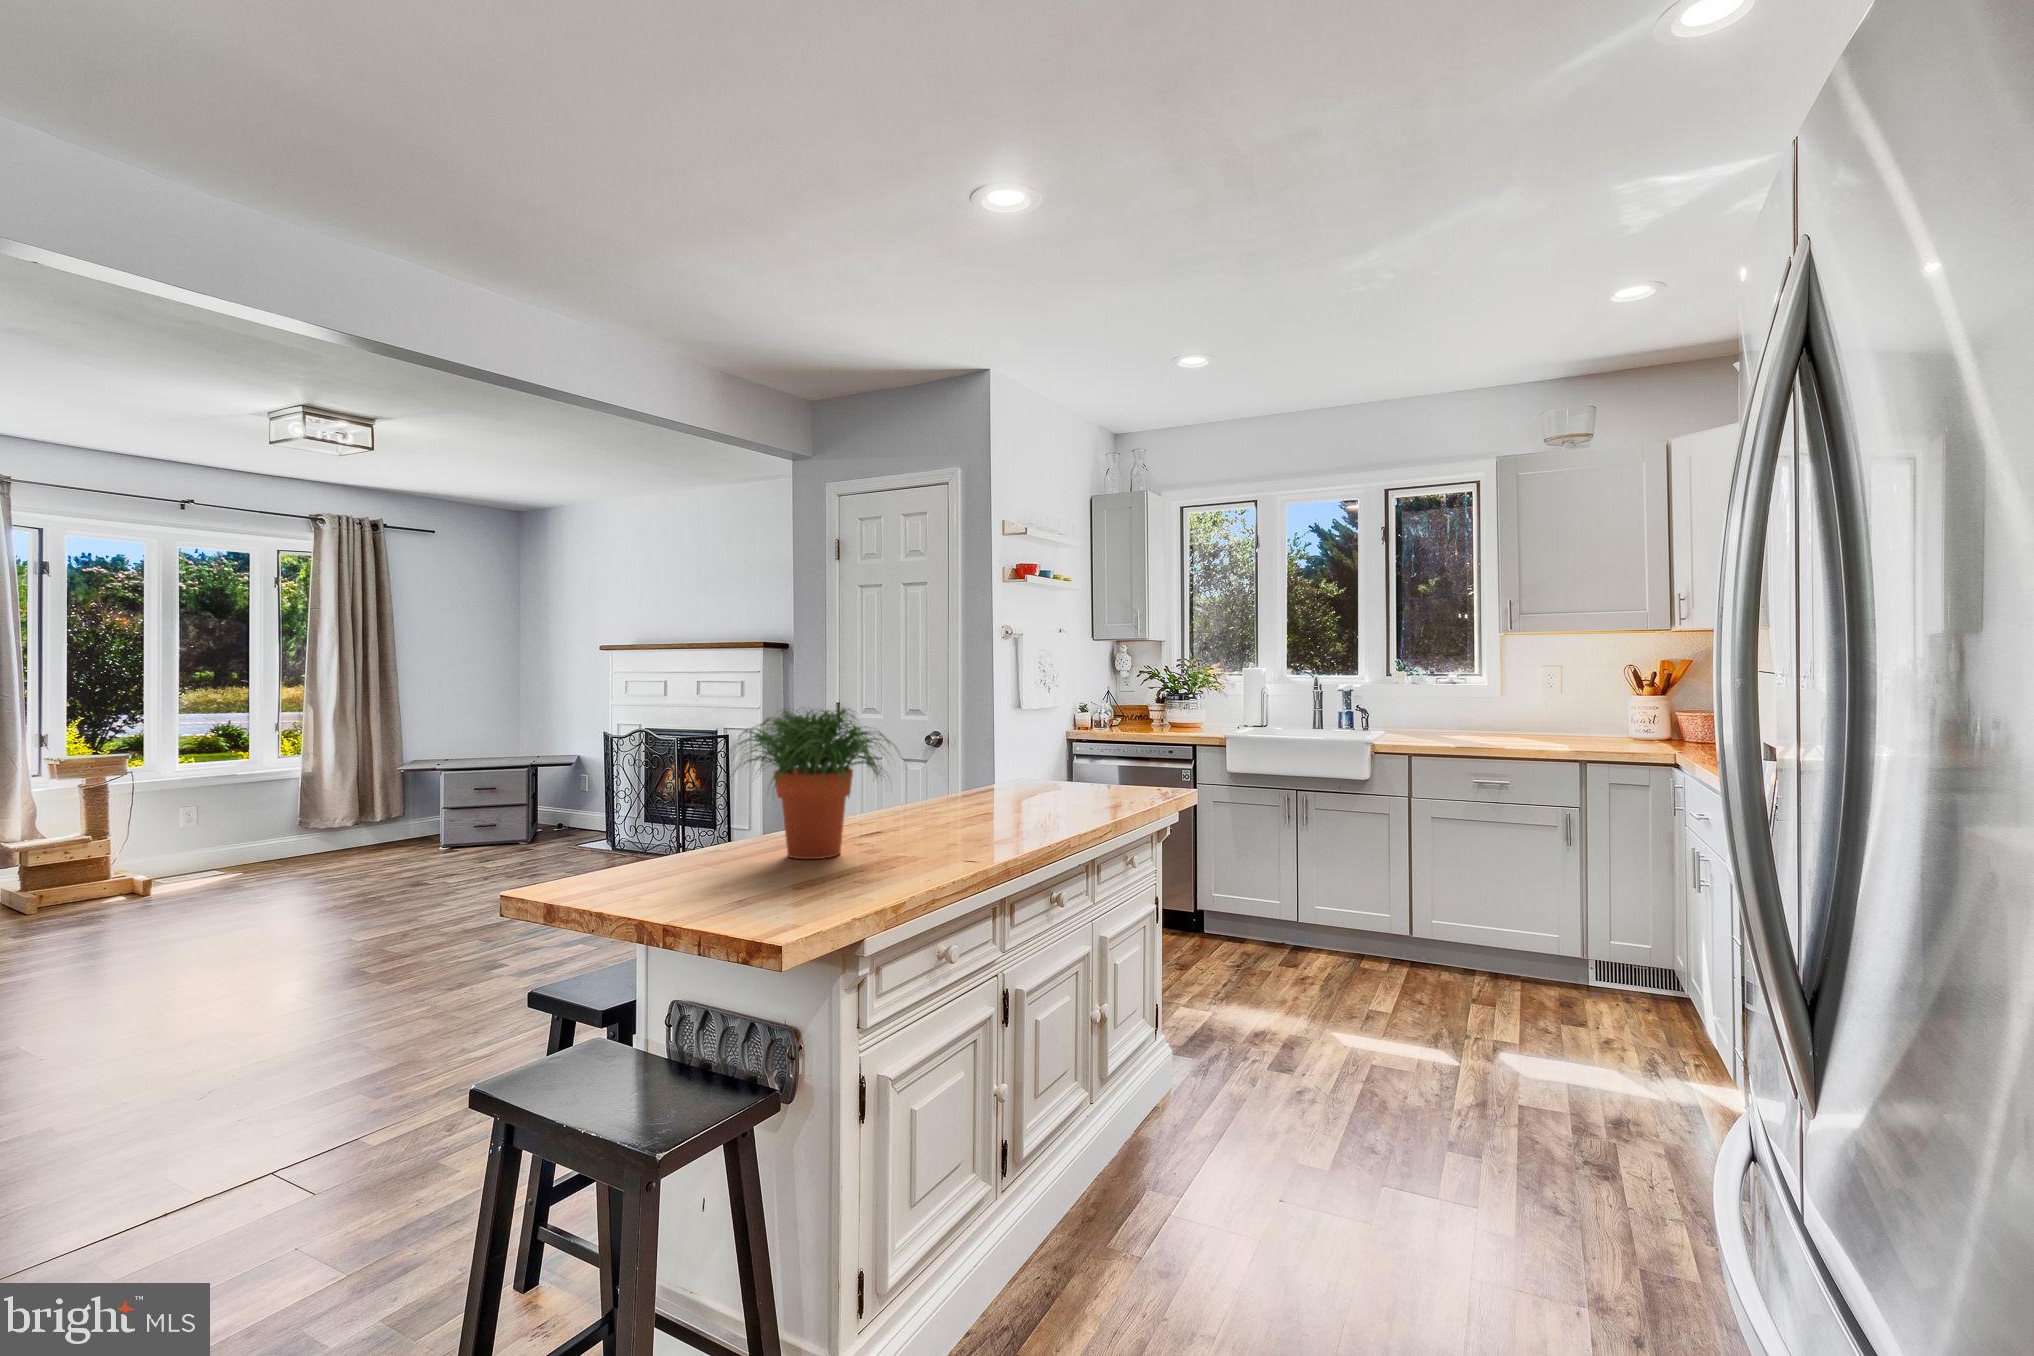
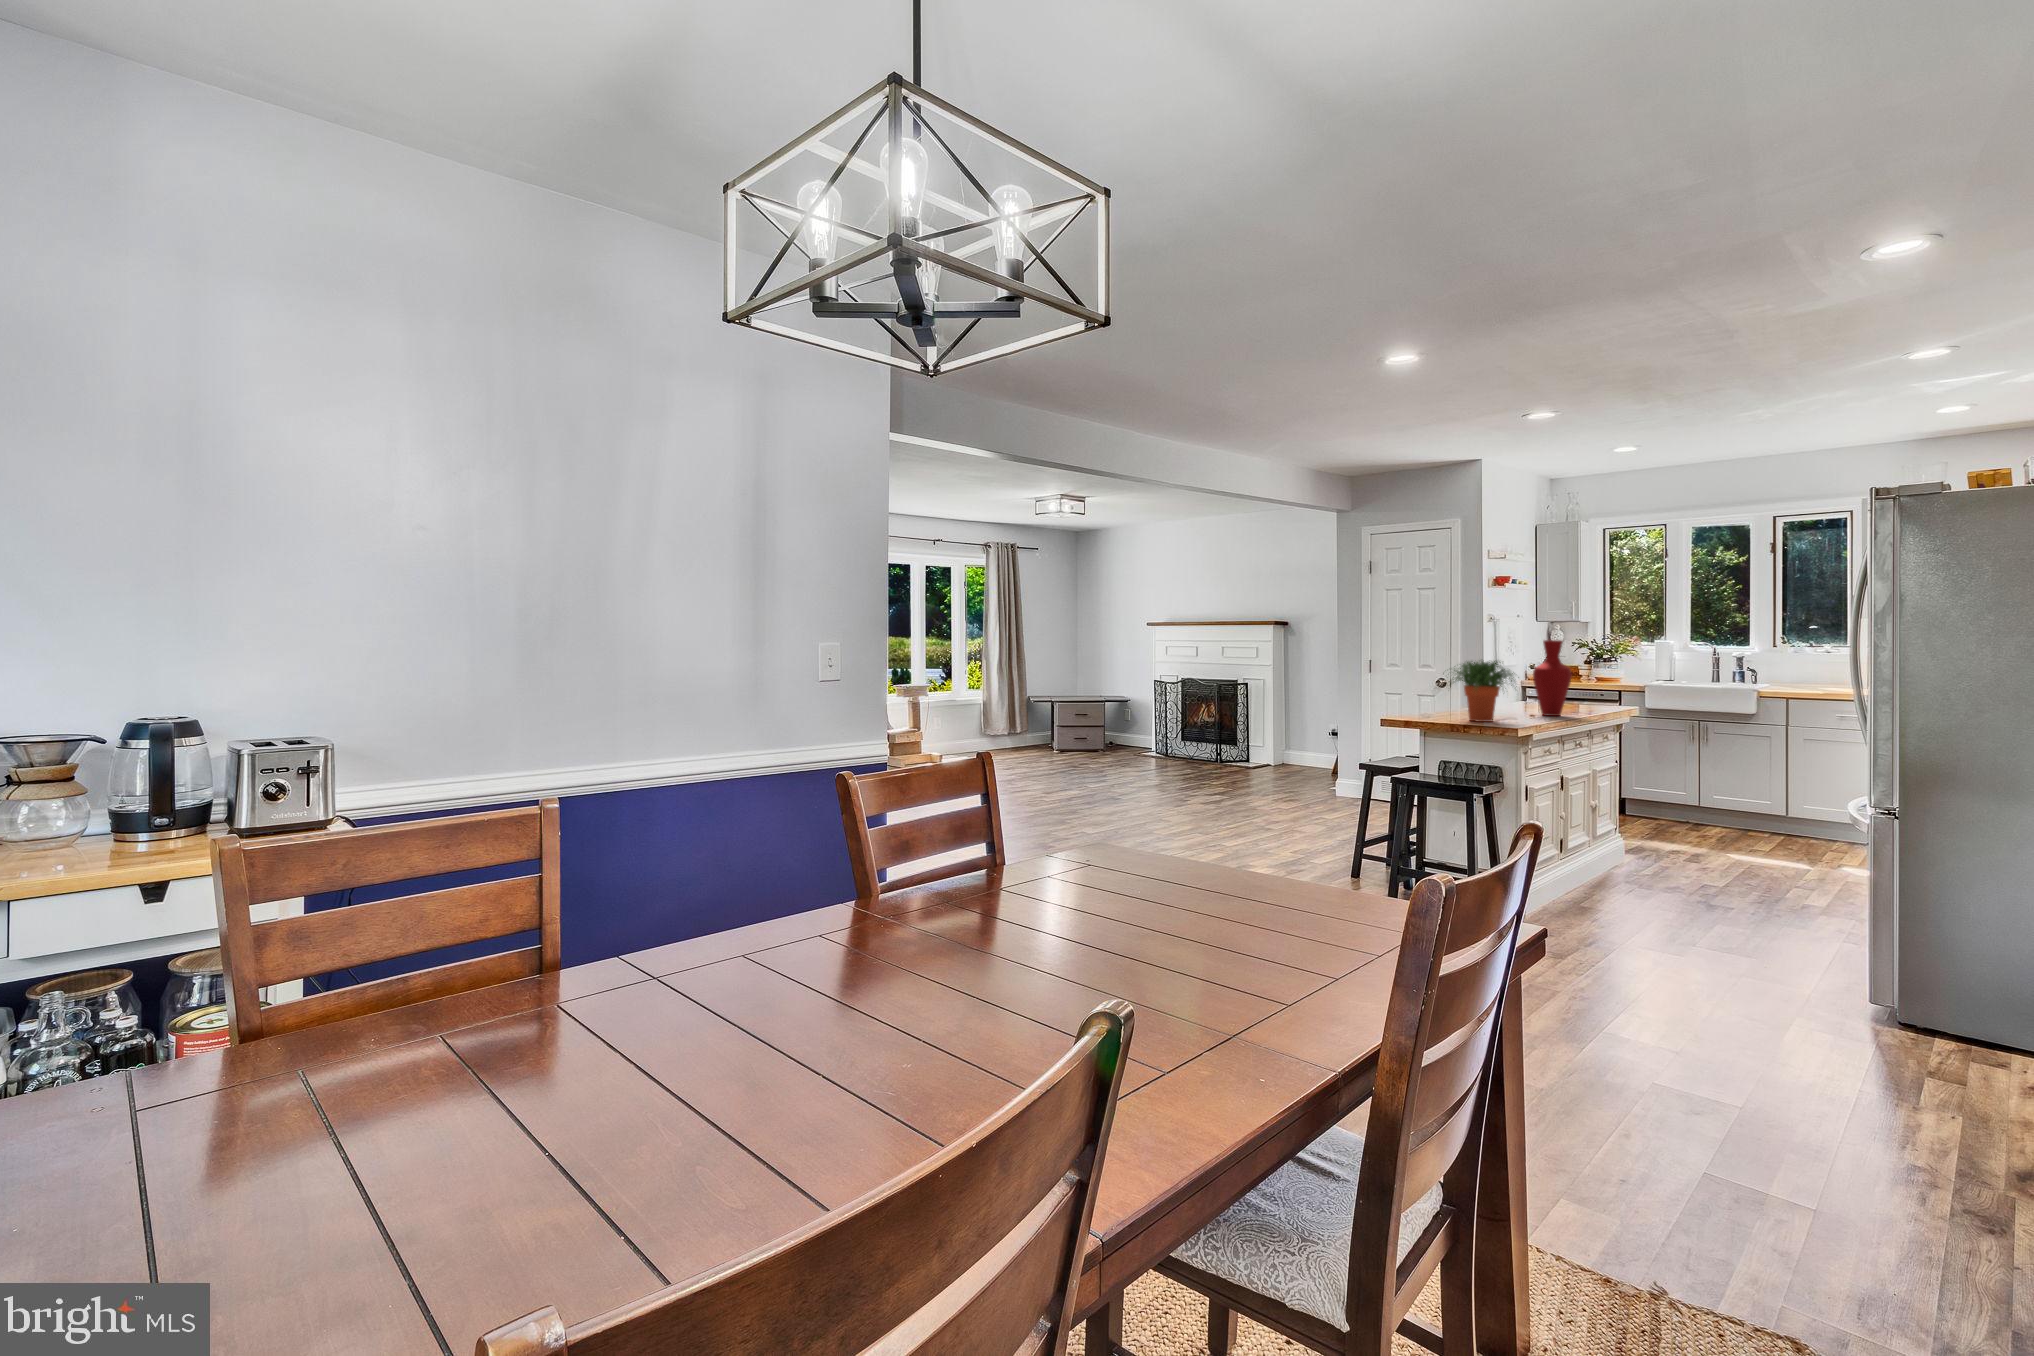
vase: none [963,663,1036,826] -> present [1533,640,1572,716]

